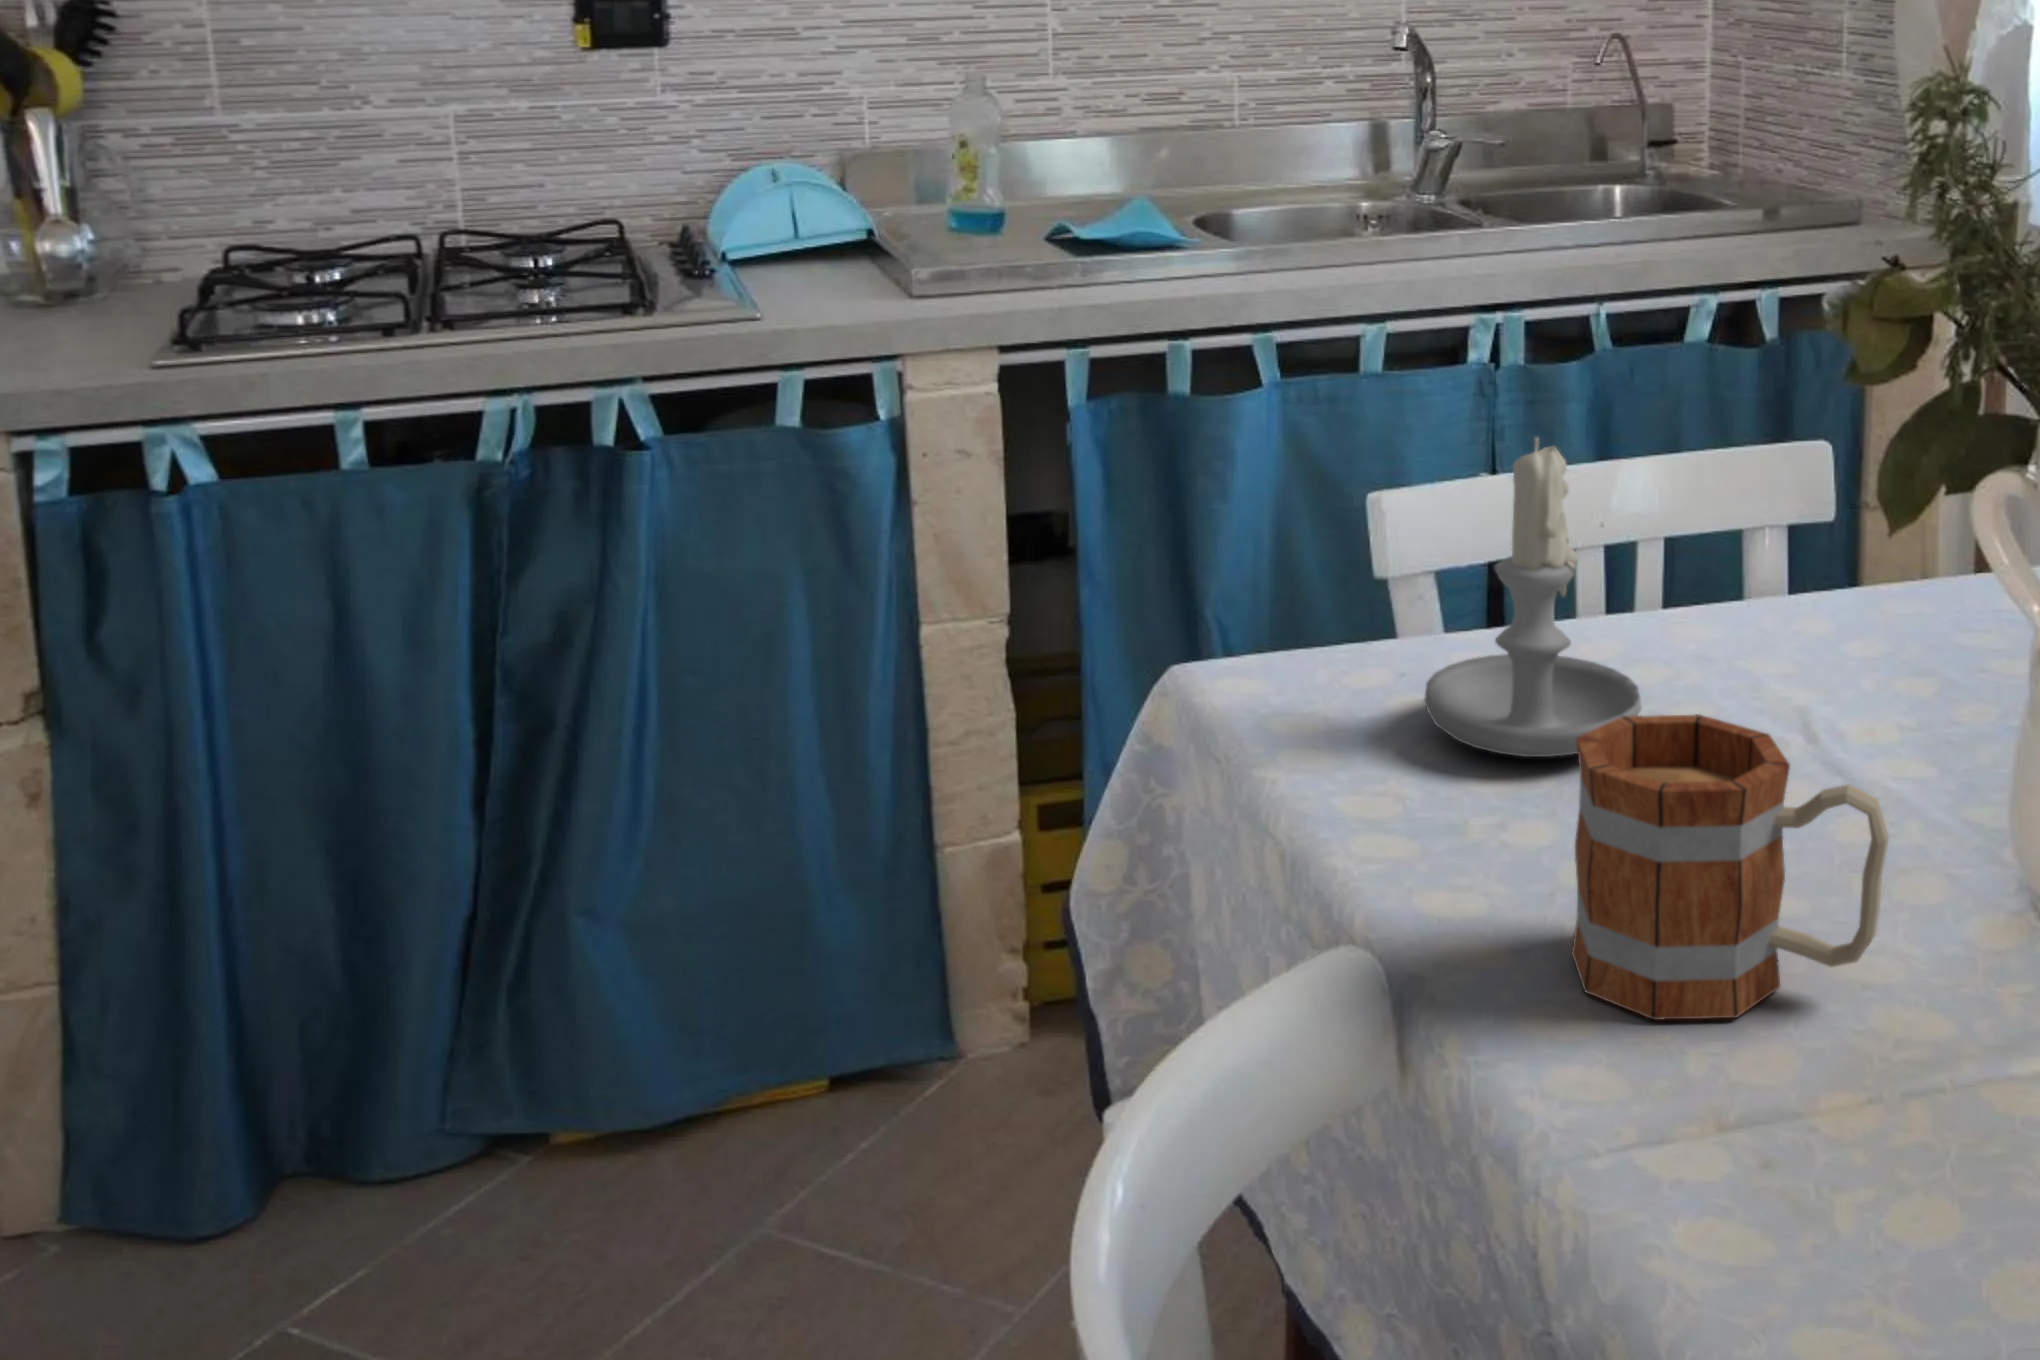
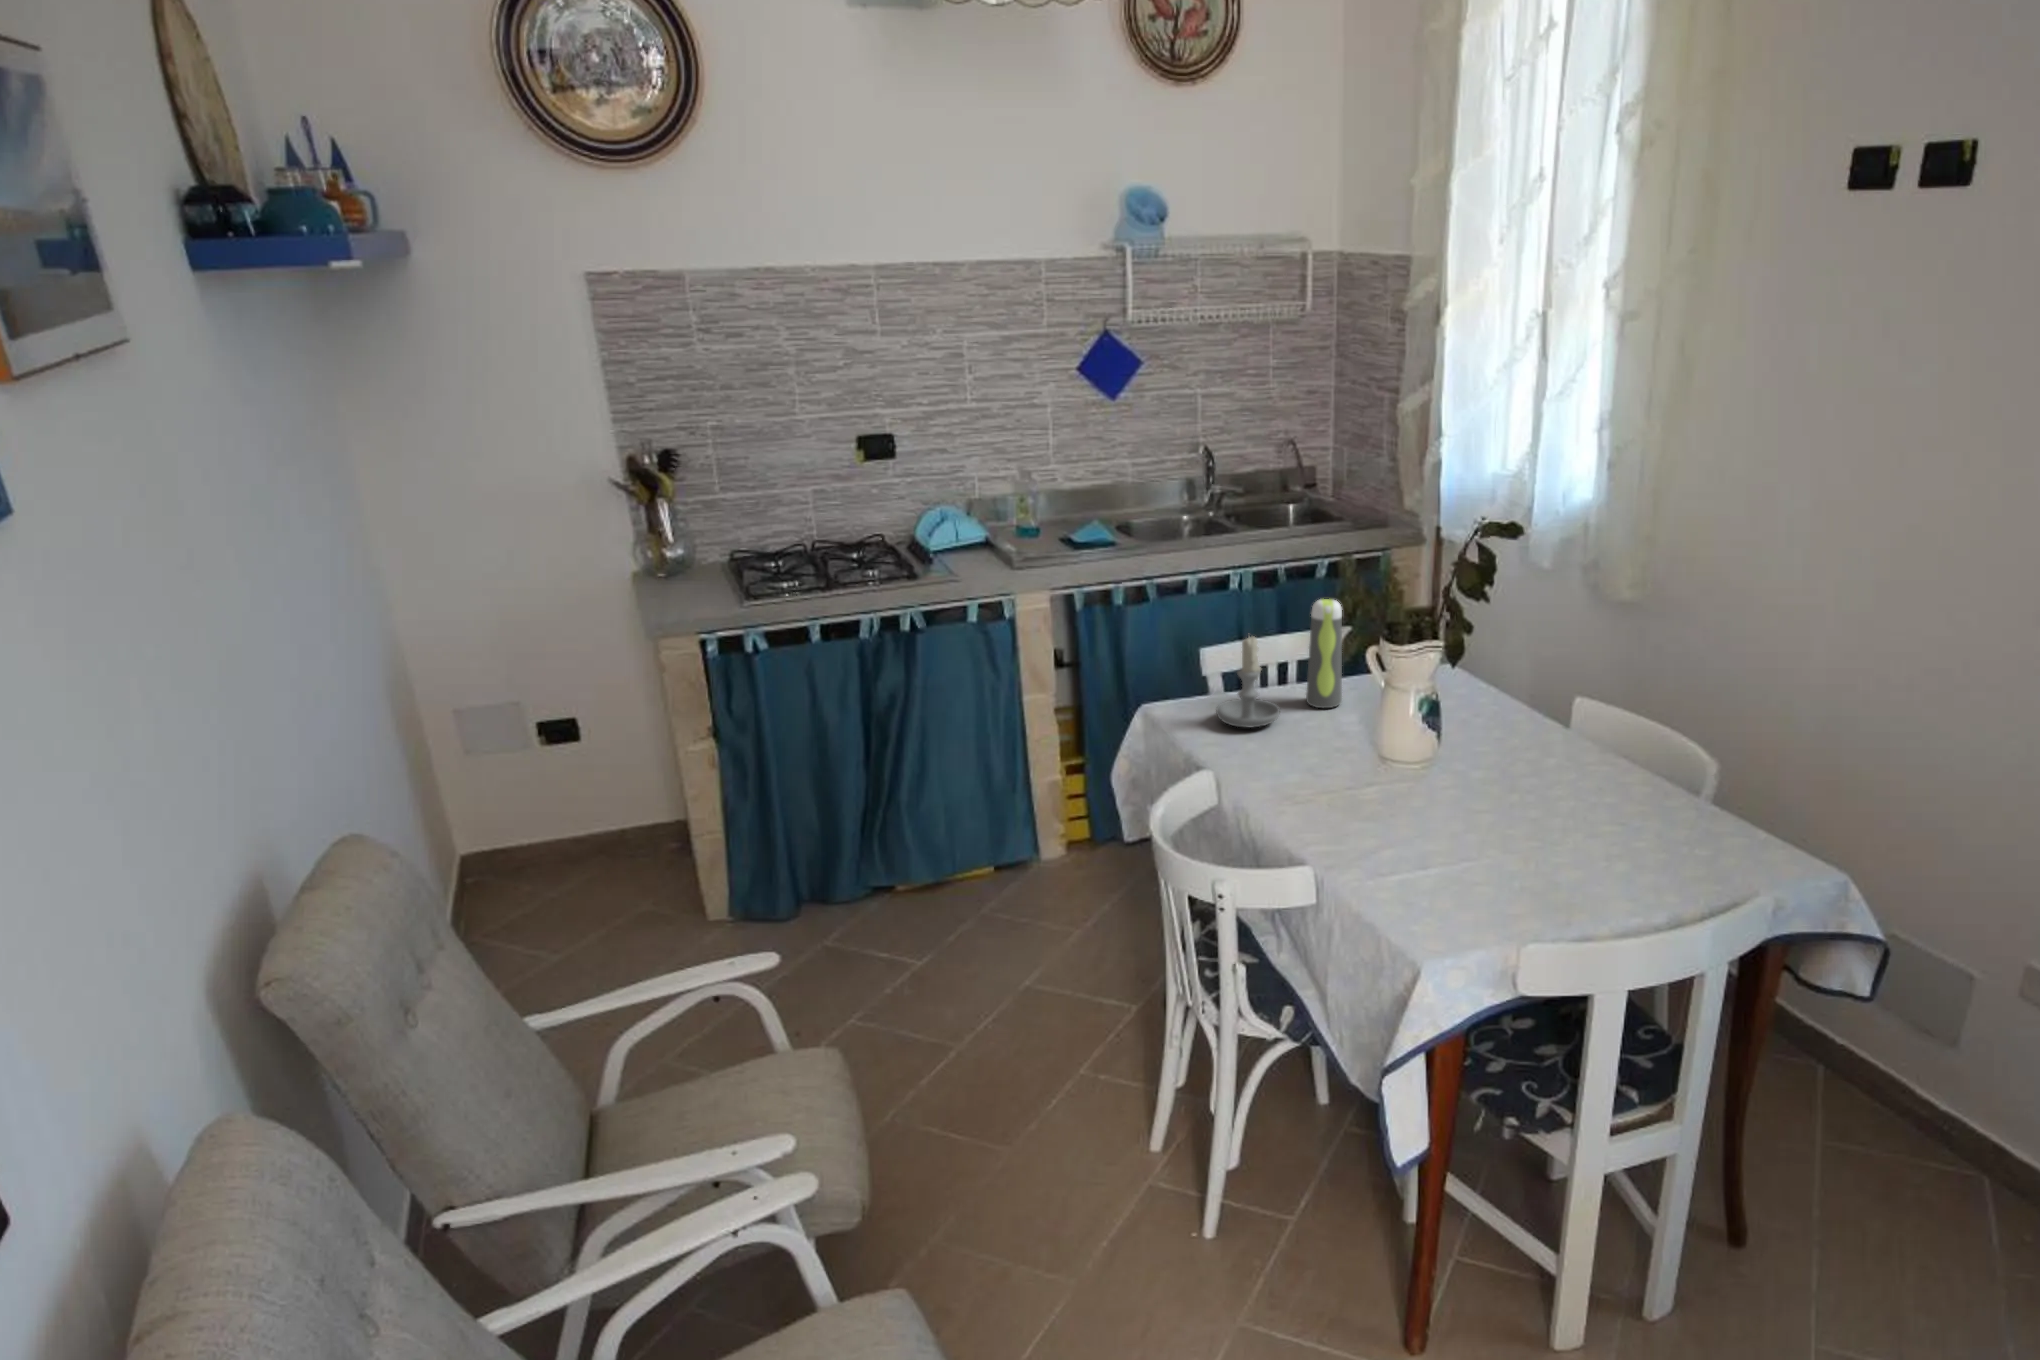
water bottle: none [1719,336,1839,690] -> present [1306,599,1342,708]
mug: present [1572,715,1889,1020] -> none [1256,711,1334,786]

